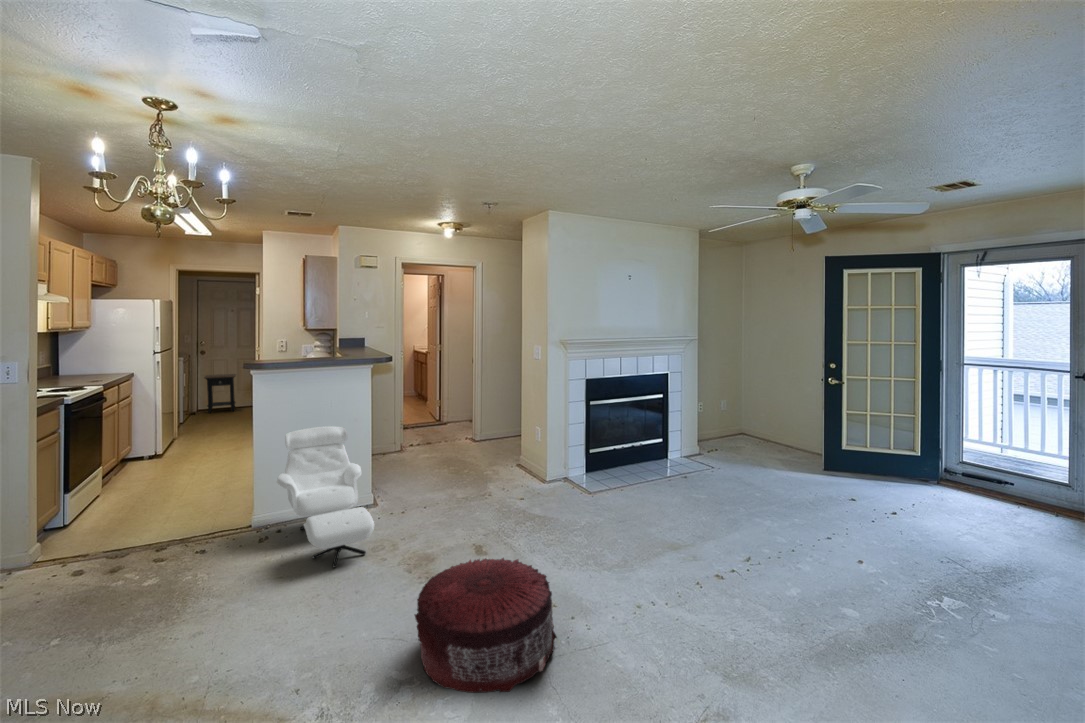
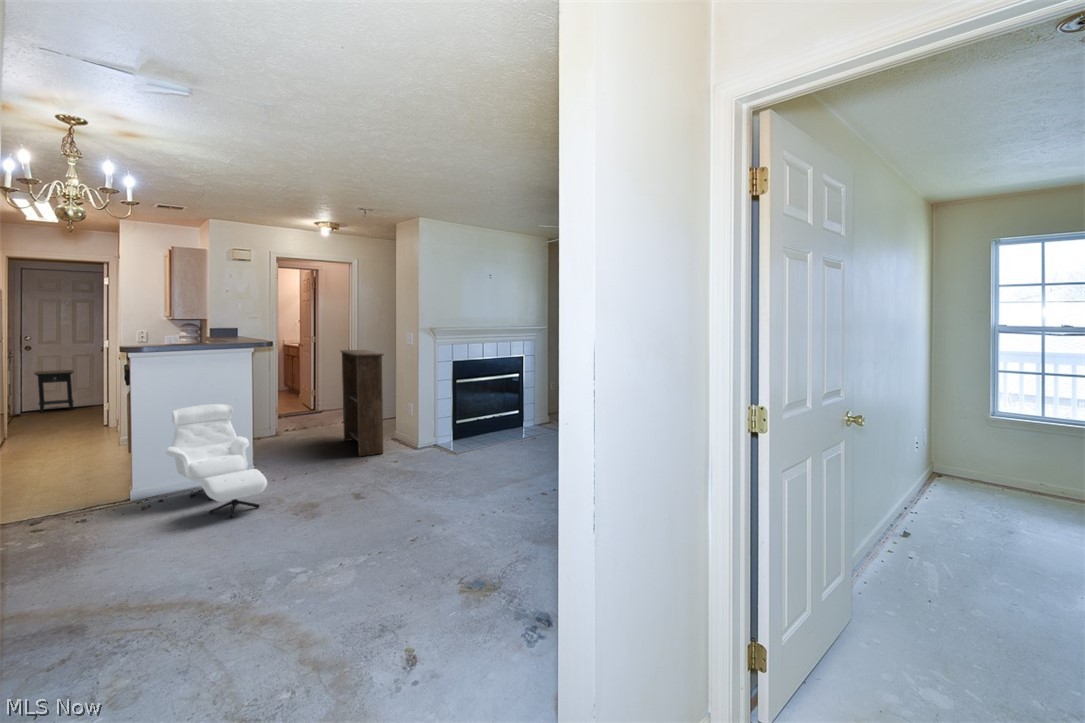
bookshelf: none [463,363,509,486] -> present [341,350,384,456]
pouf: present [415,558,557,693] -> none [314,487,425,571]

